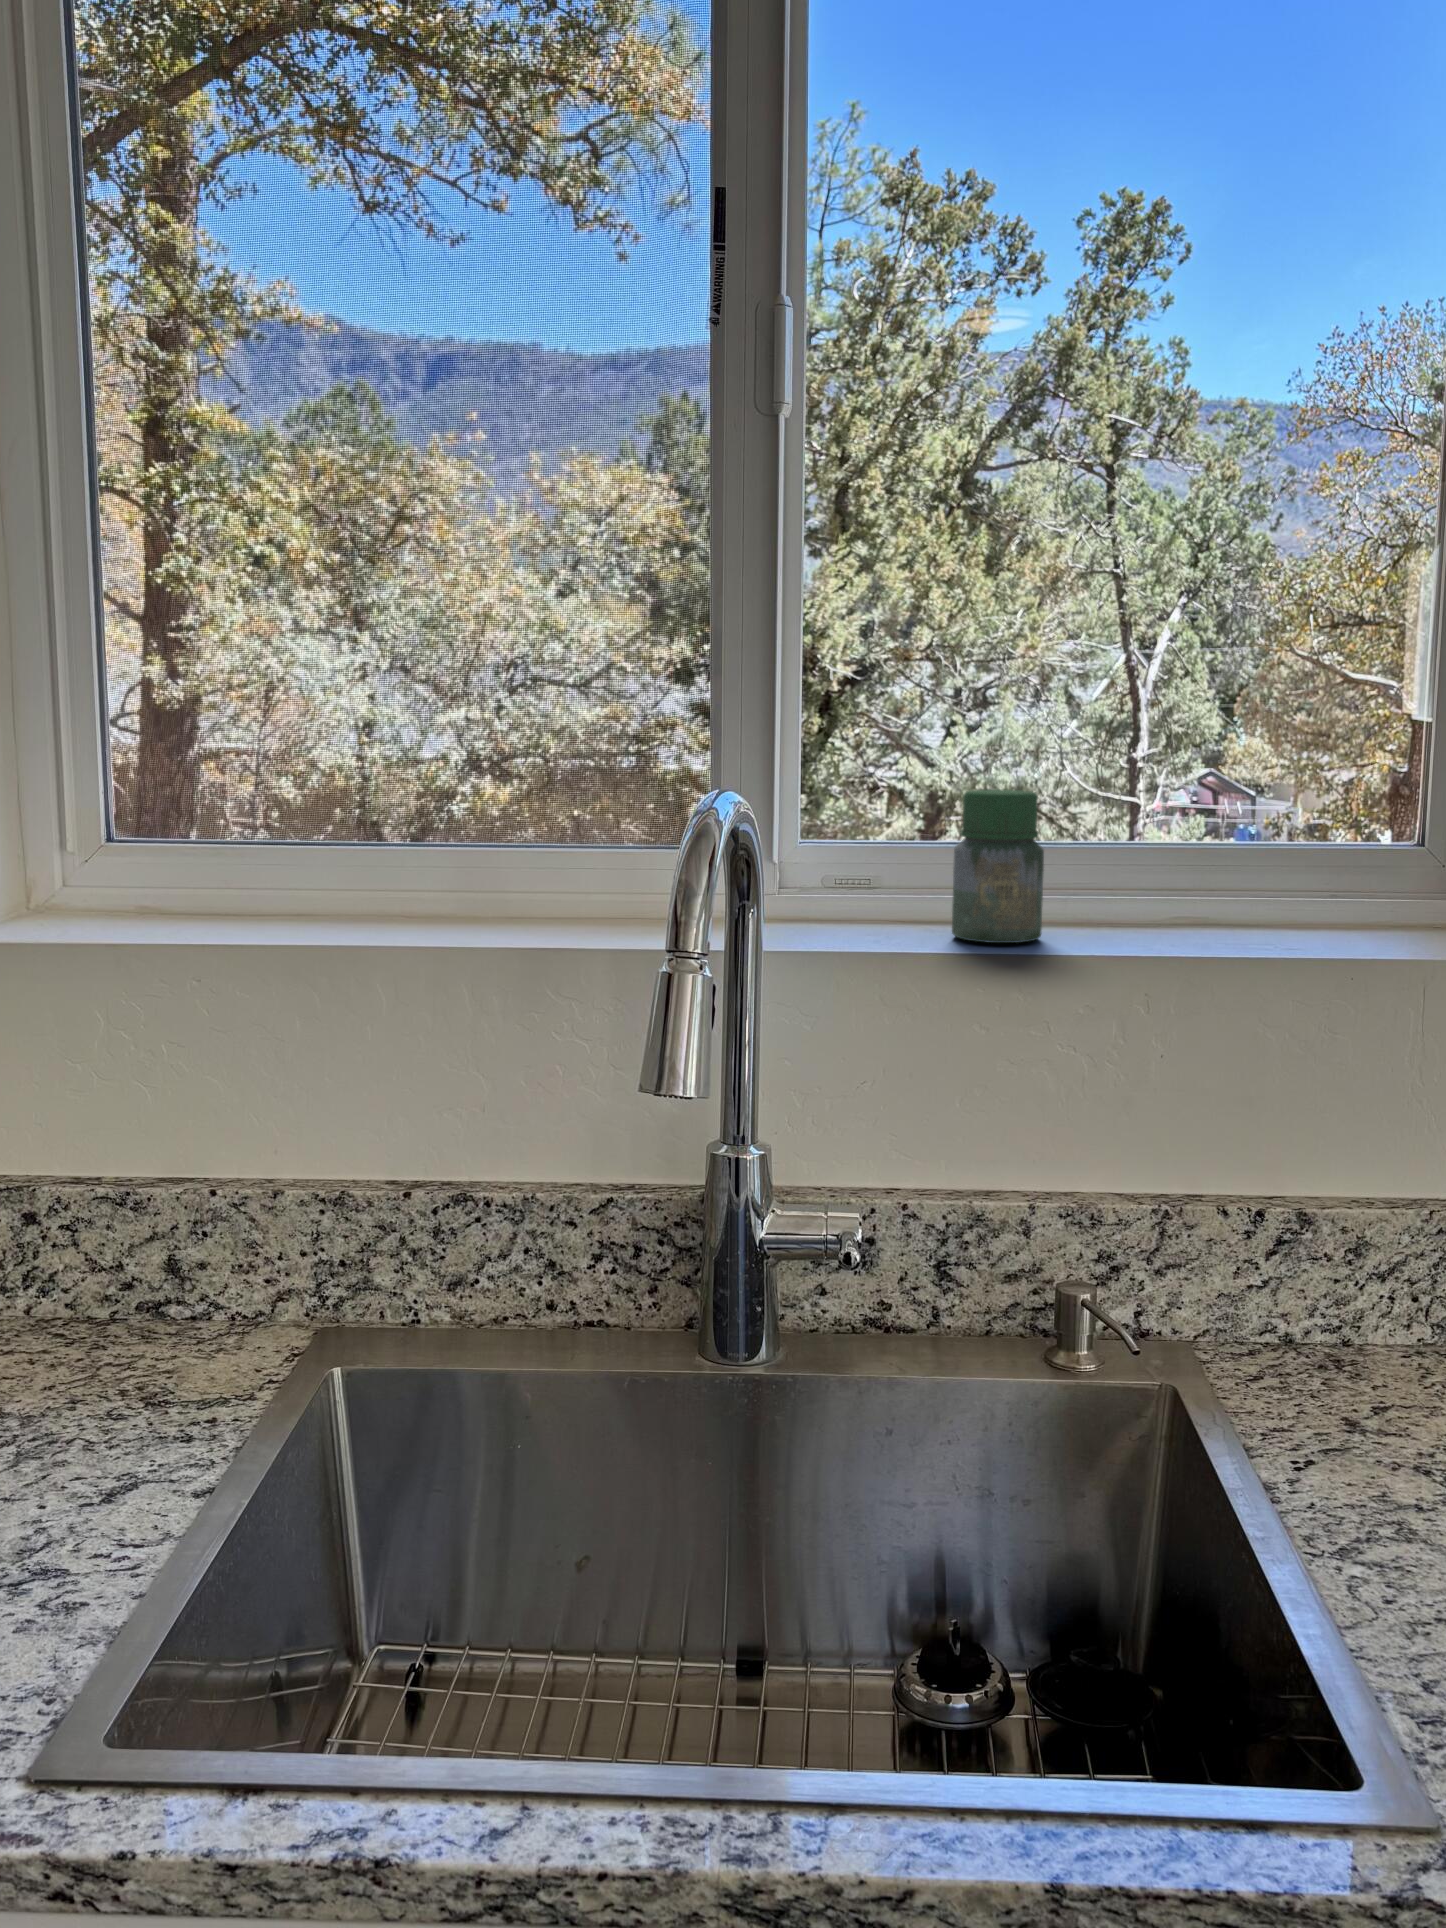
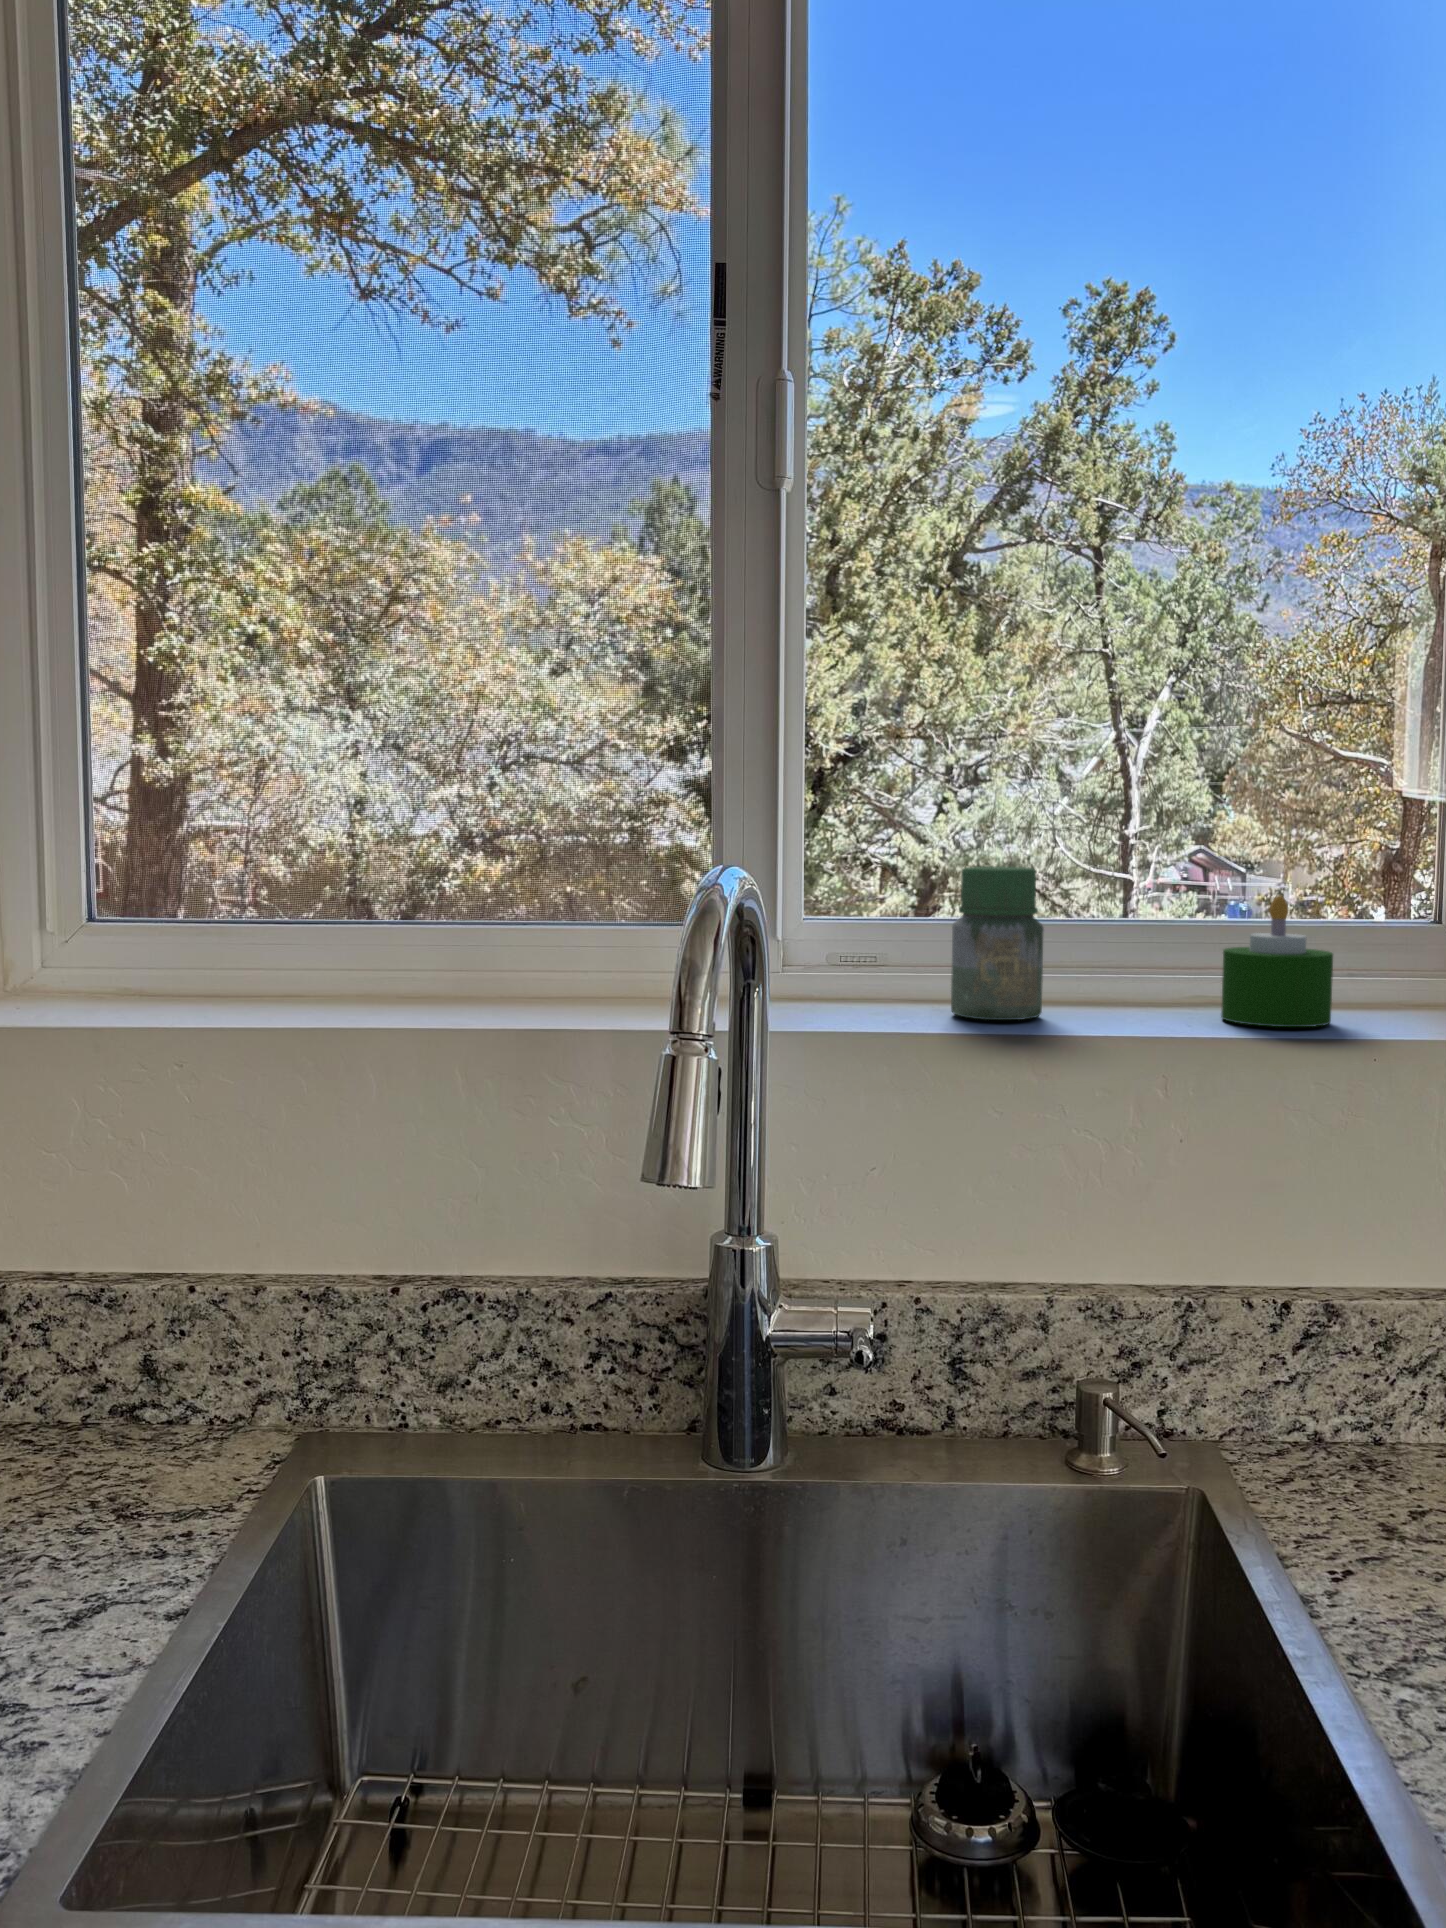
candle: none [1220,820,1331,952] -> present [1221,895,1333,1027]

